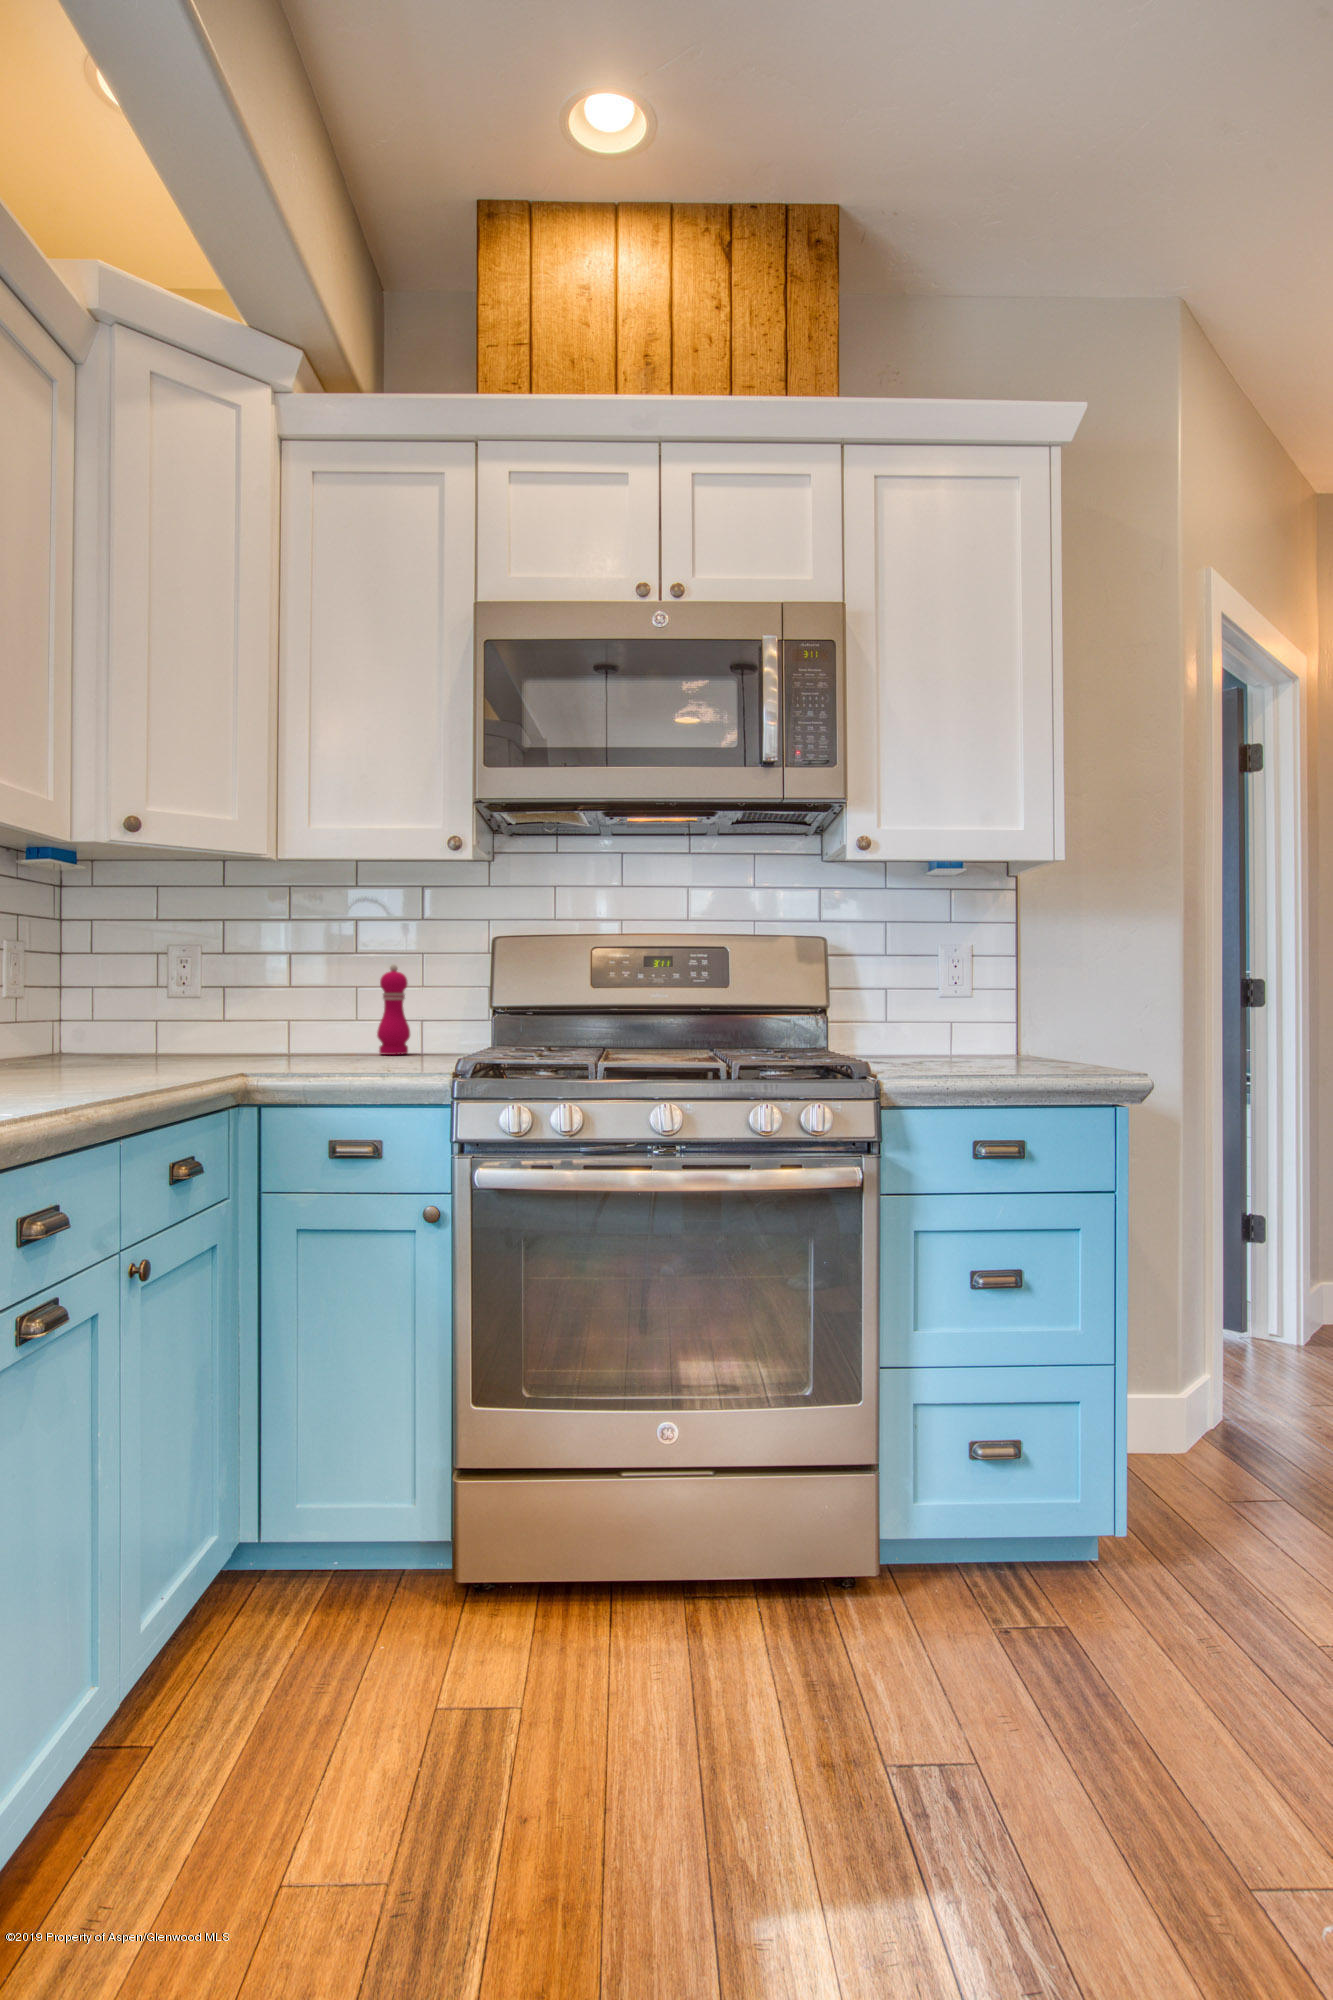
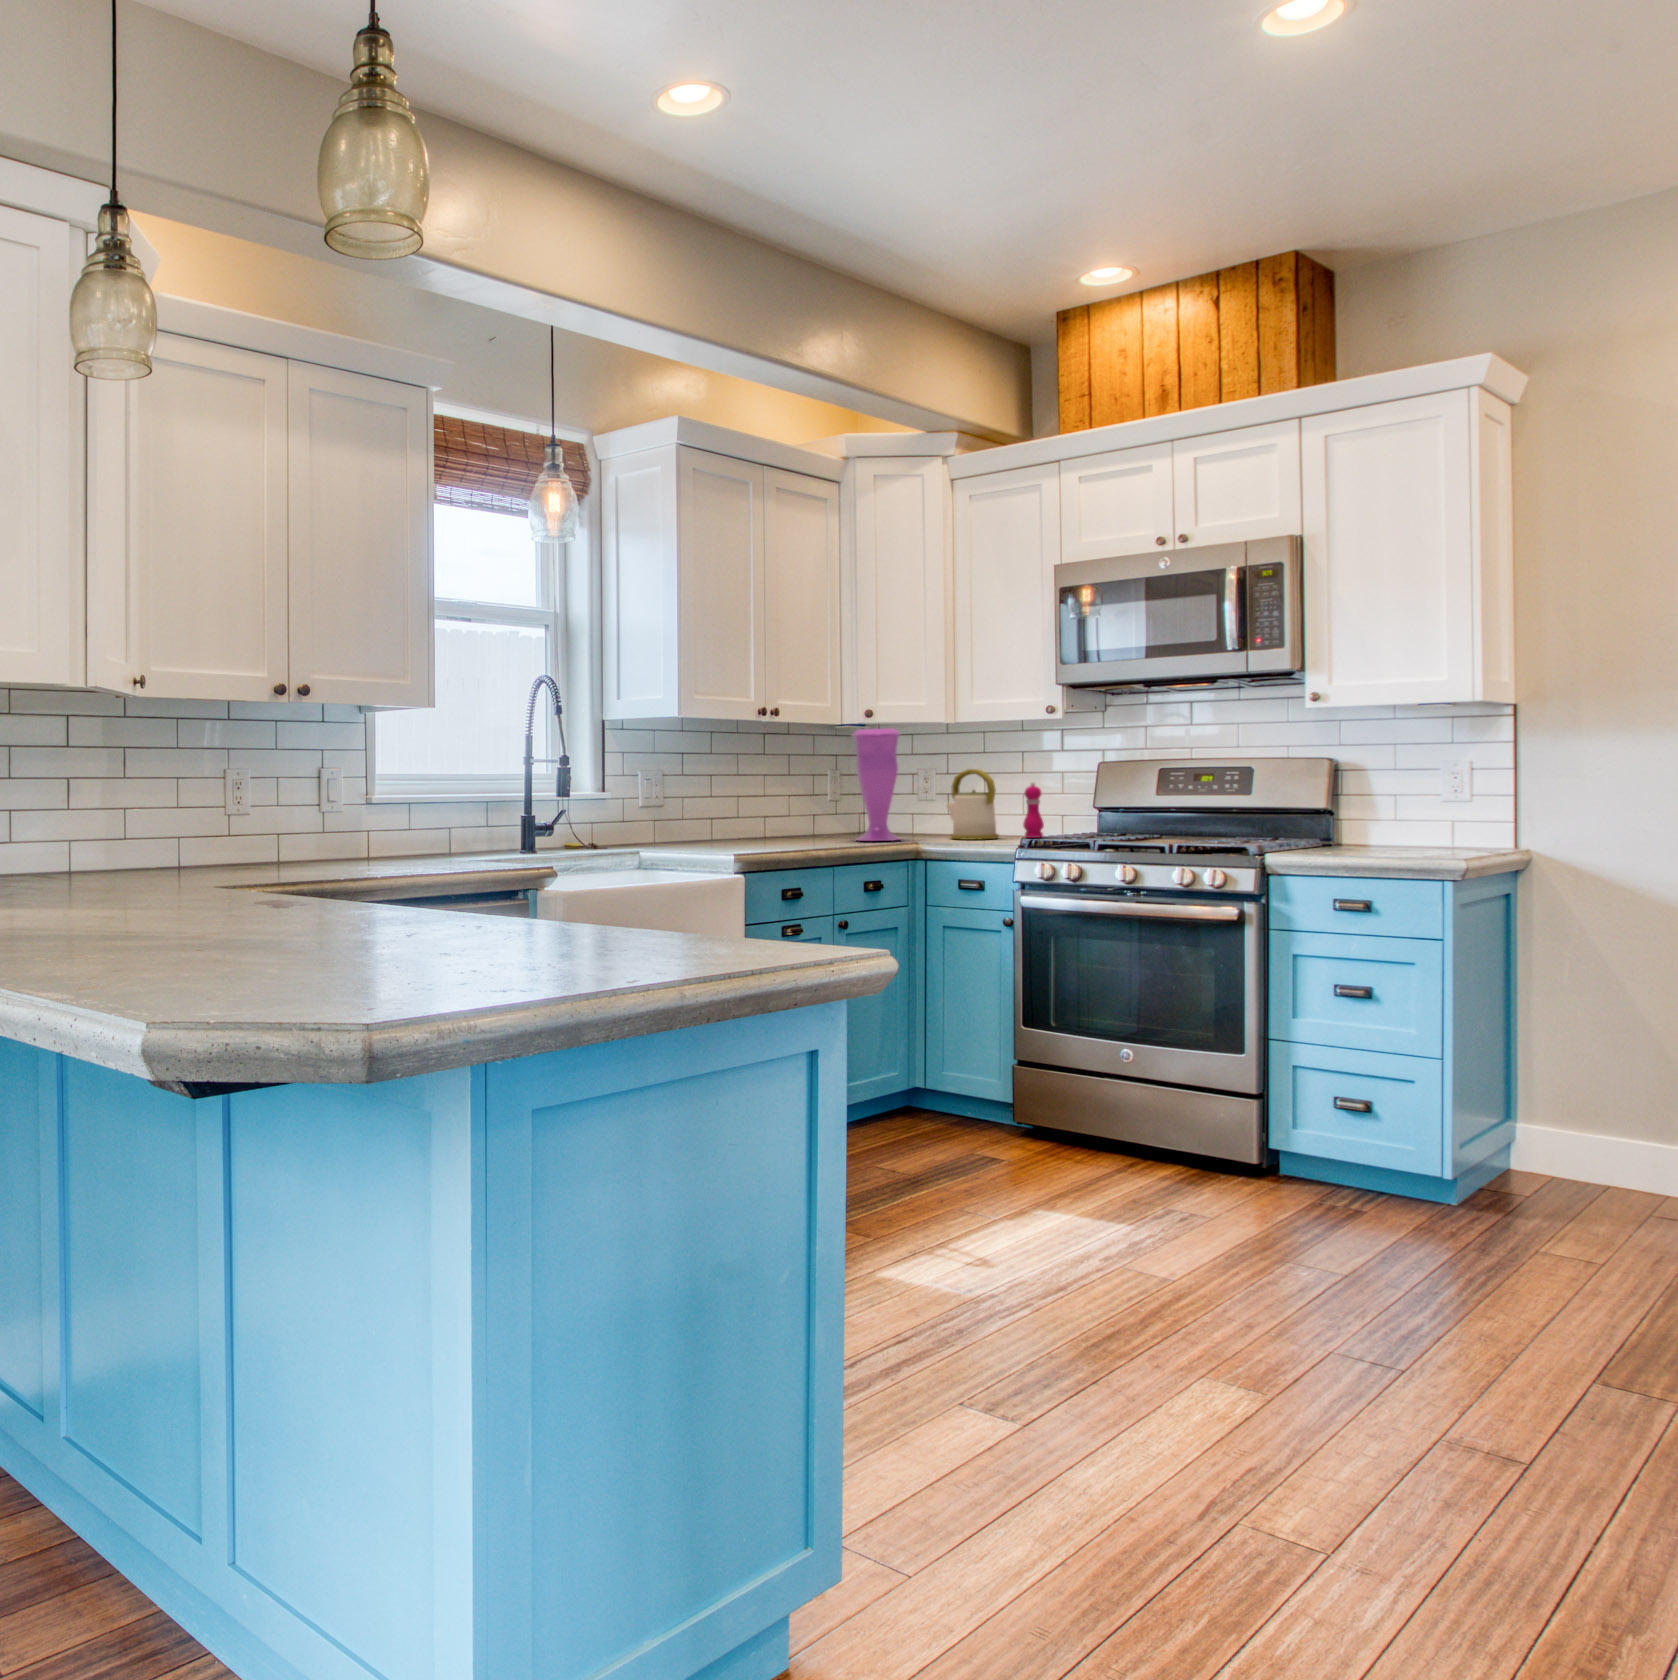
vase: none [67,848,179,1065] -> present [852,728,900,841]
kettle: none [245,938,341,1059] -> present [947,769,999,840]

